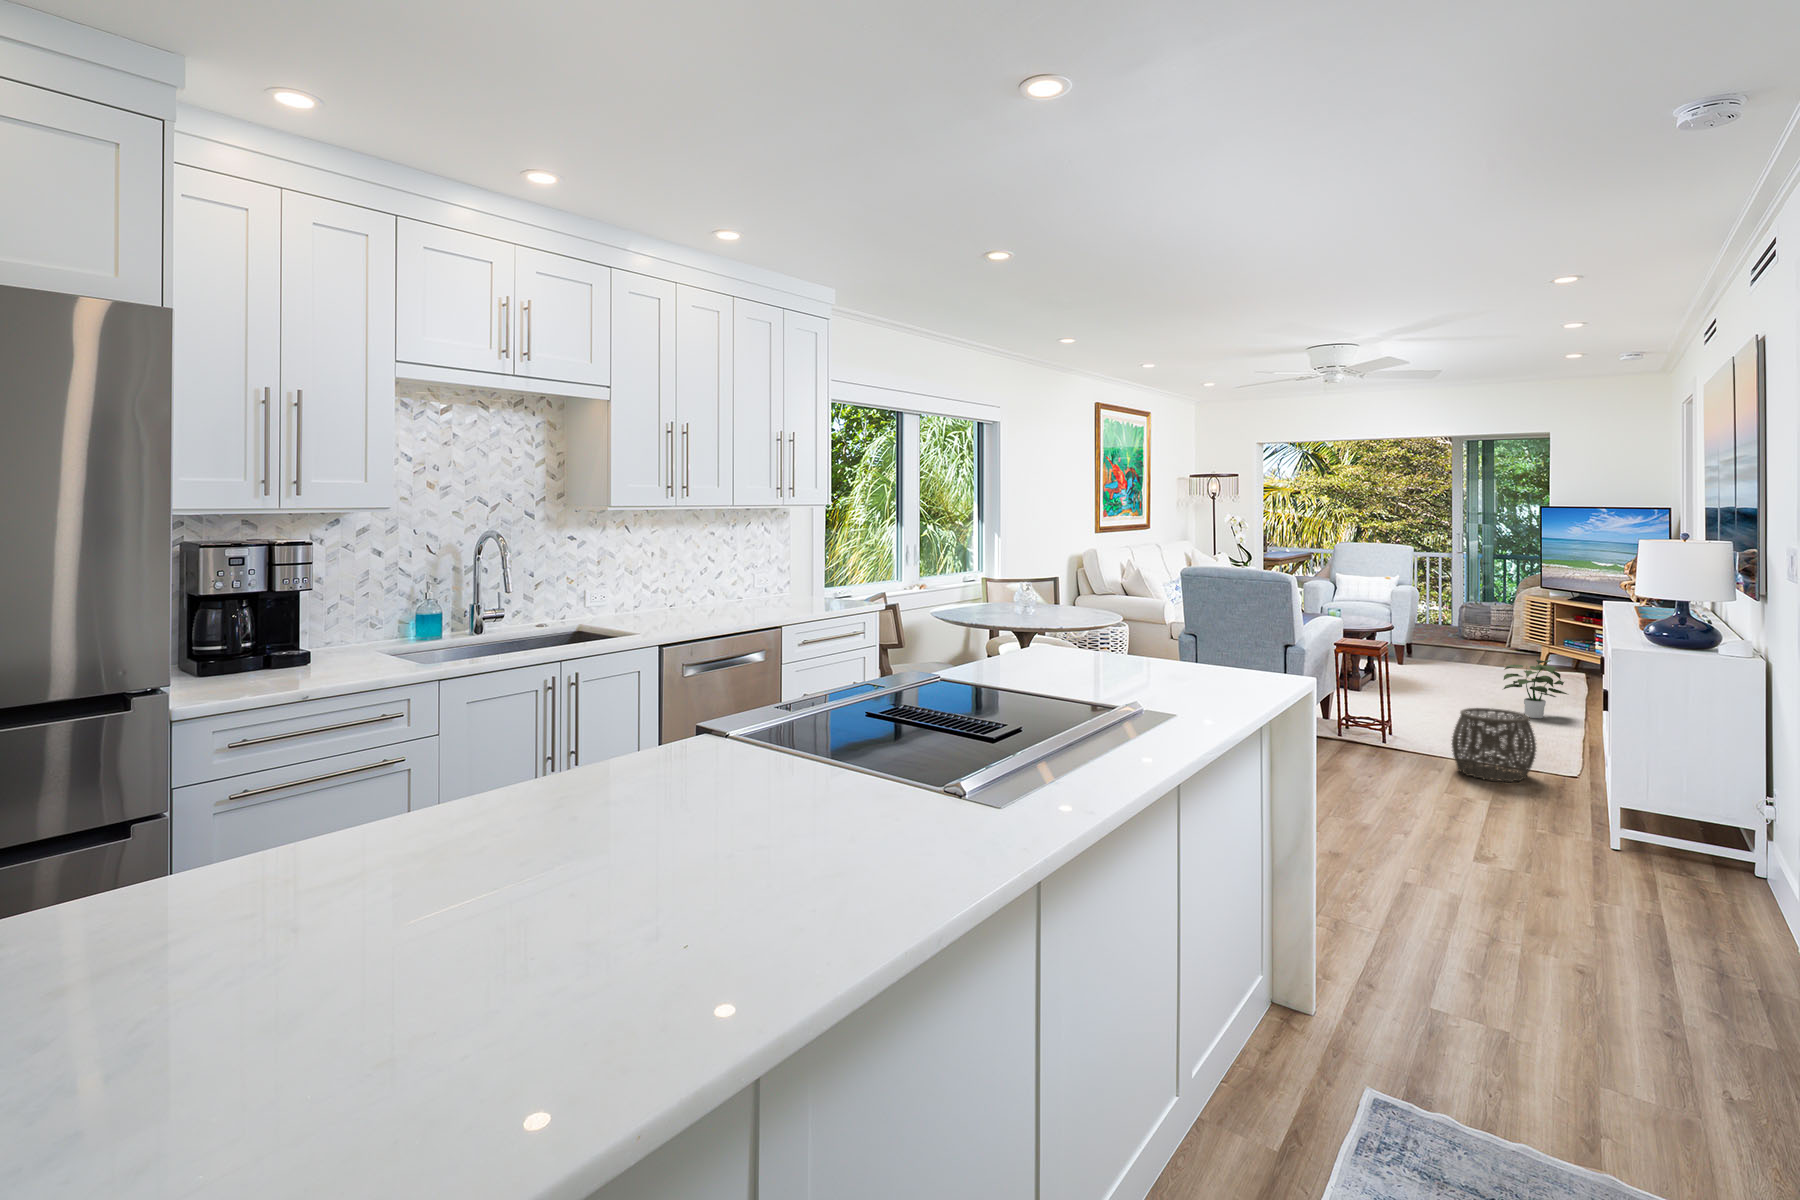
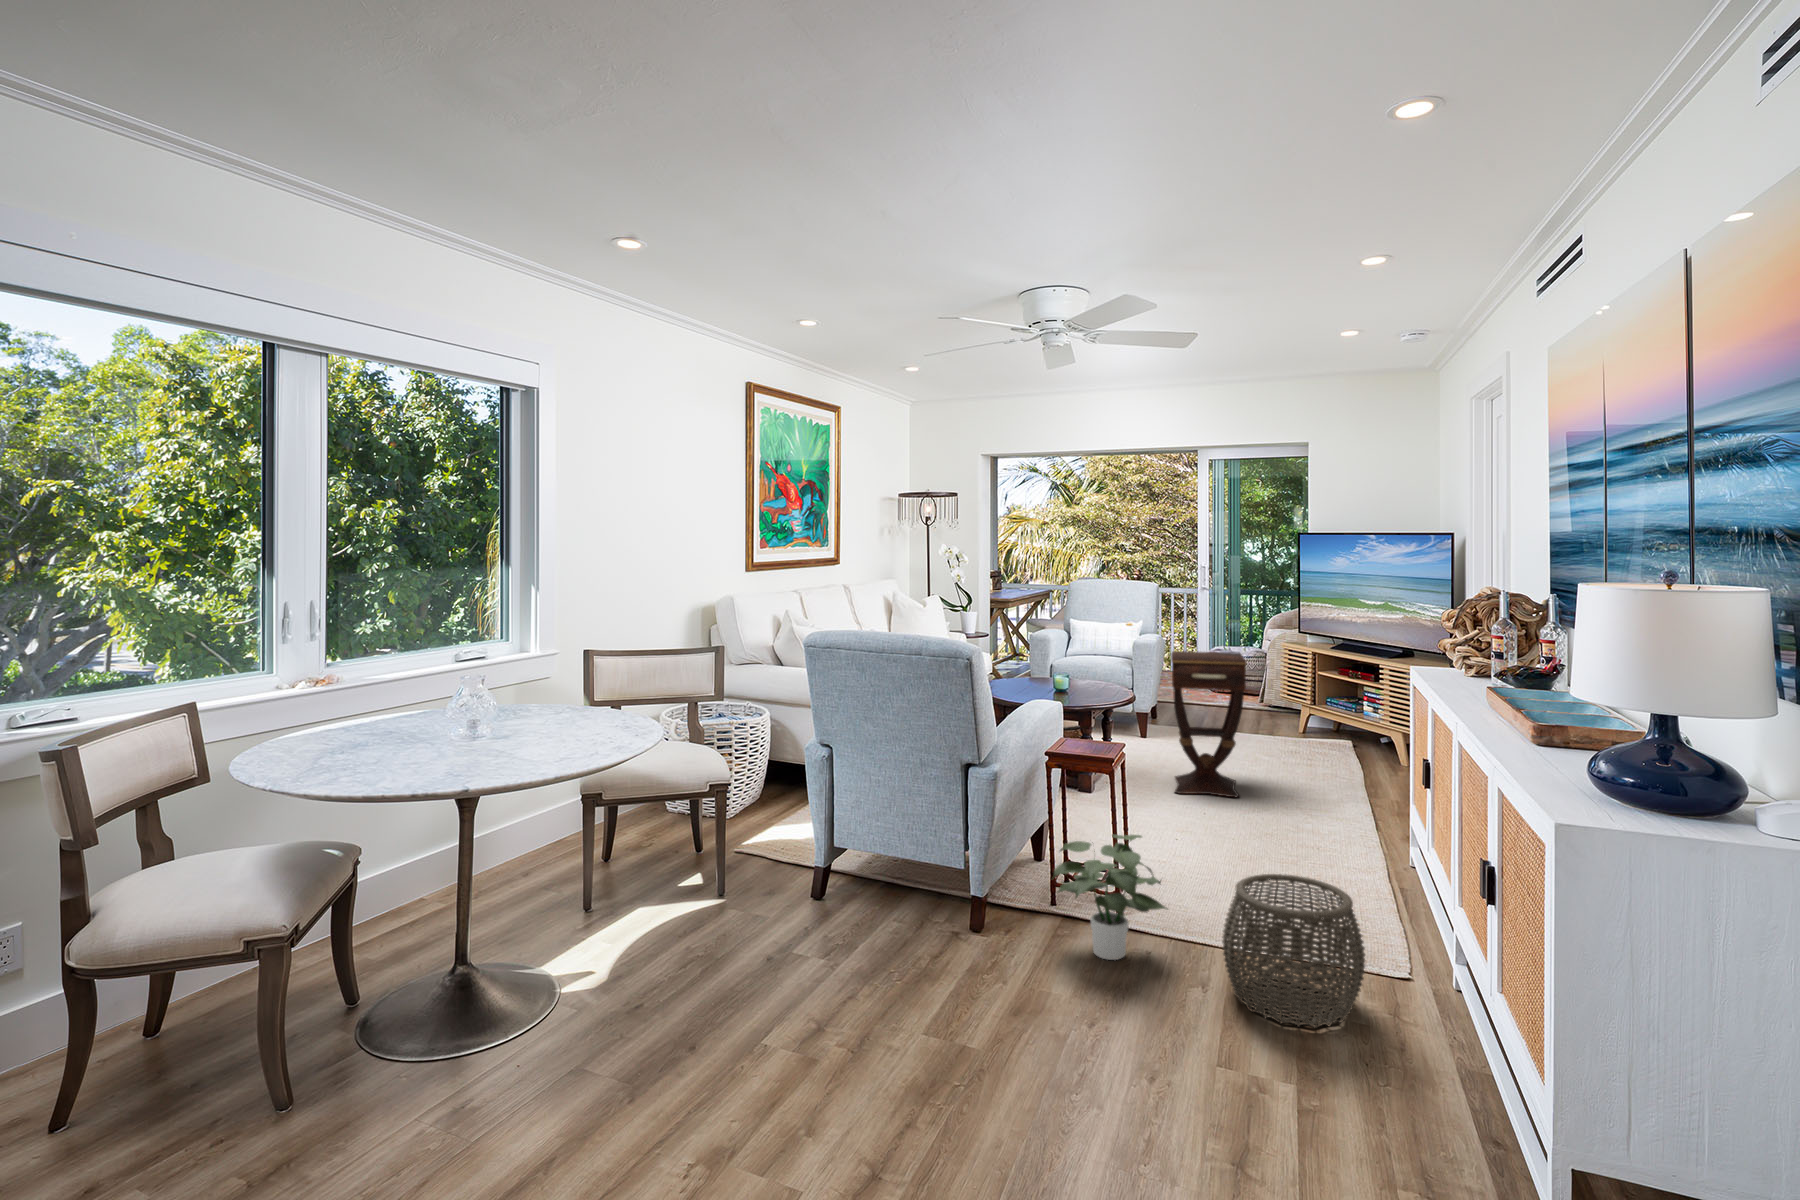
side table: none [1424,595,1484,698] -> present [1171,651,1247,797]
potted plant: present [1504,660,1567,718] -> present [1053,835,1167,960]

